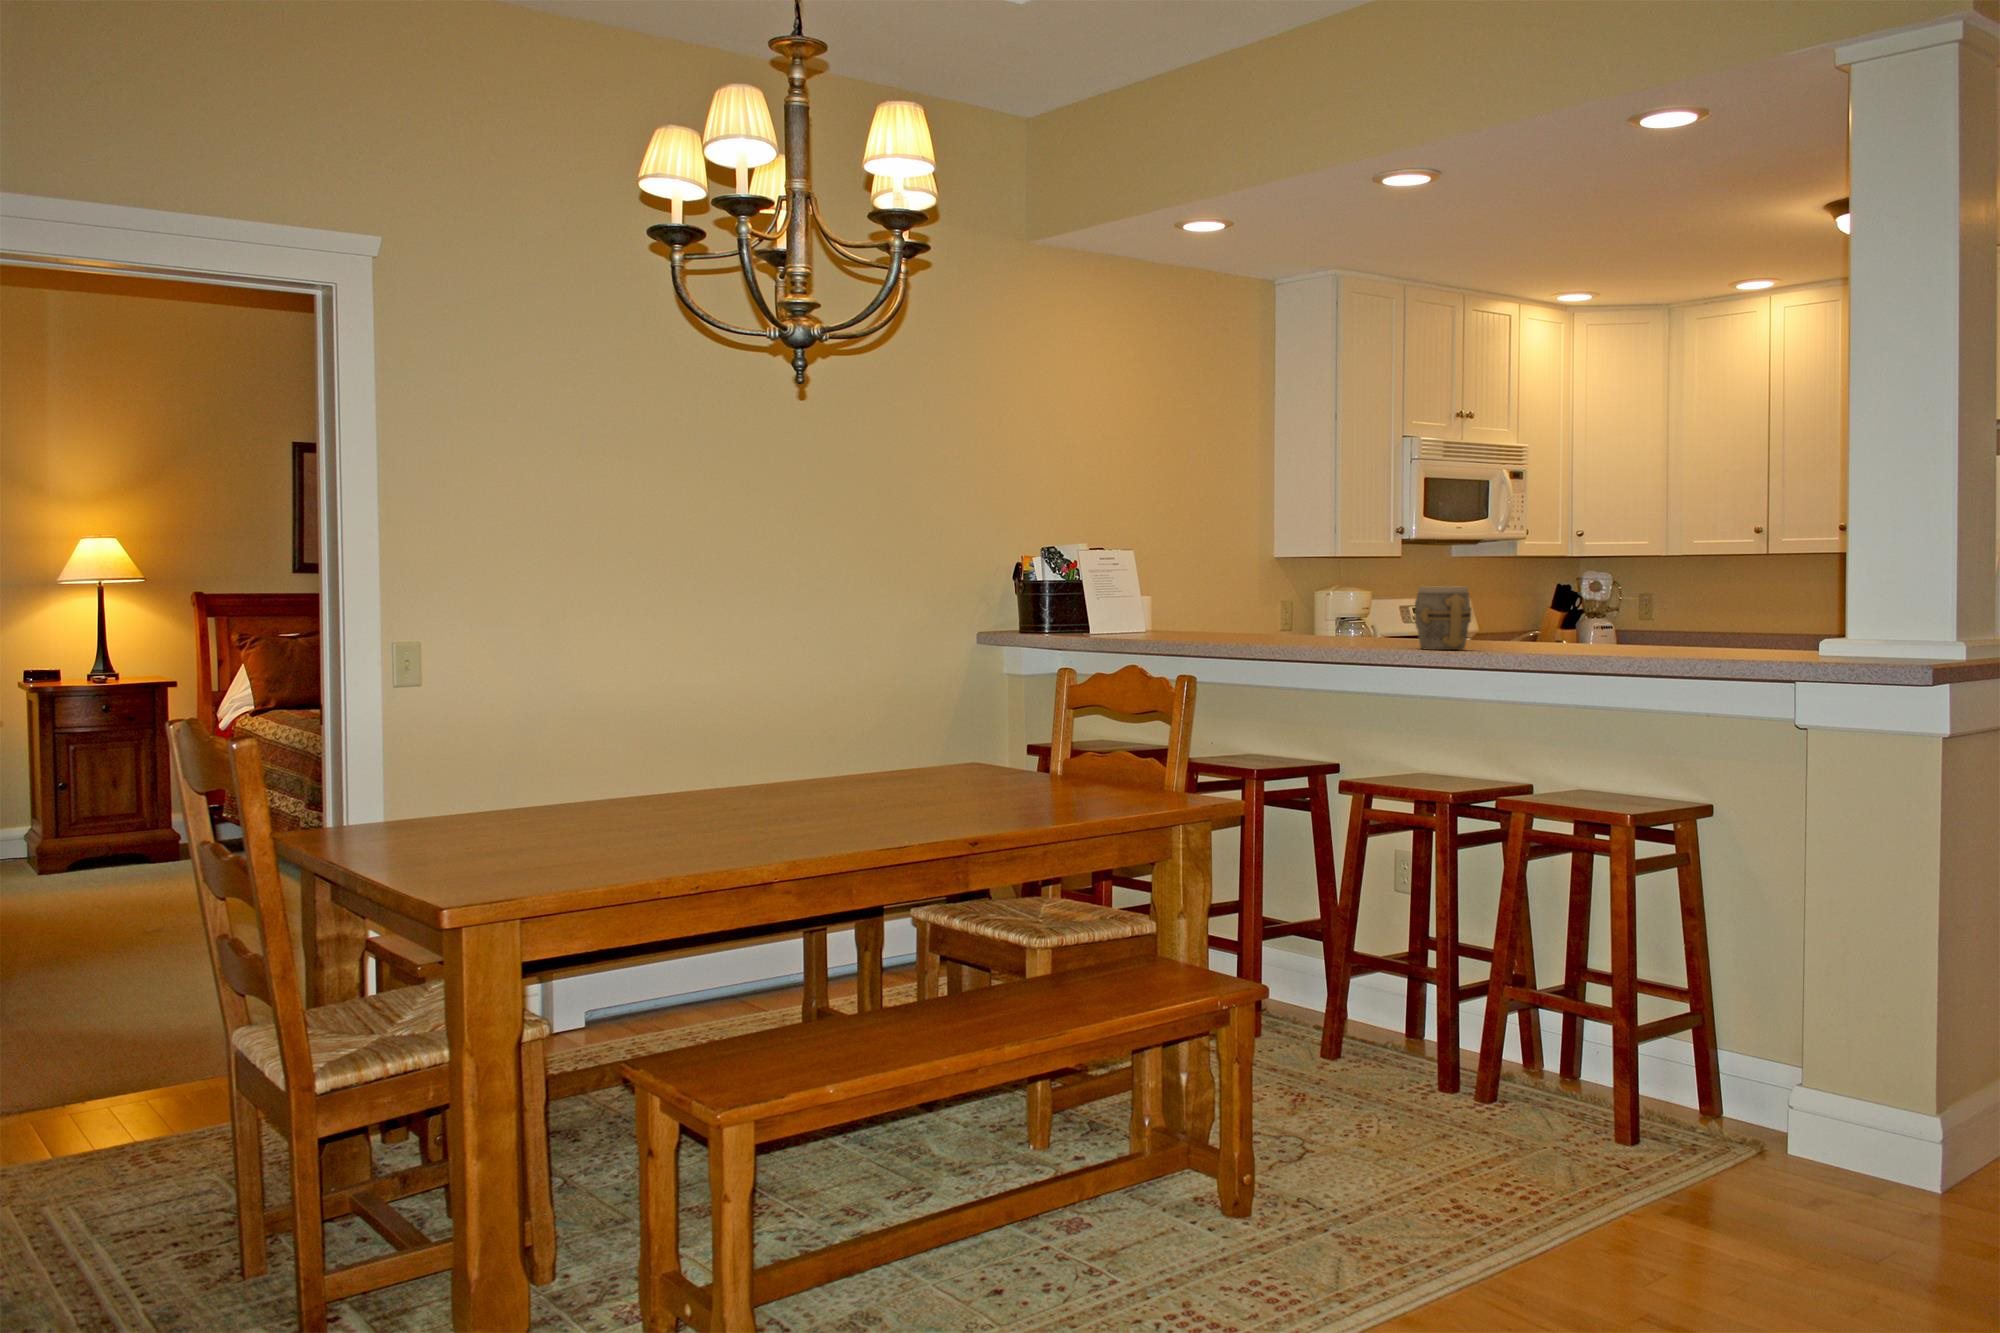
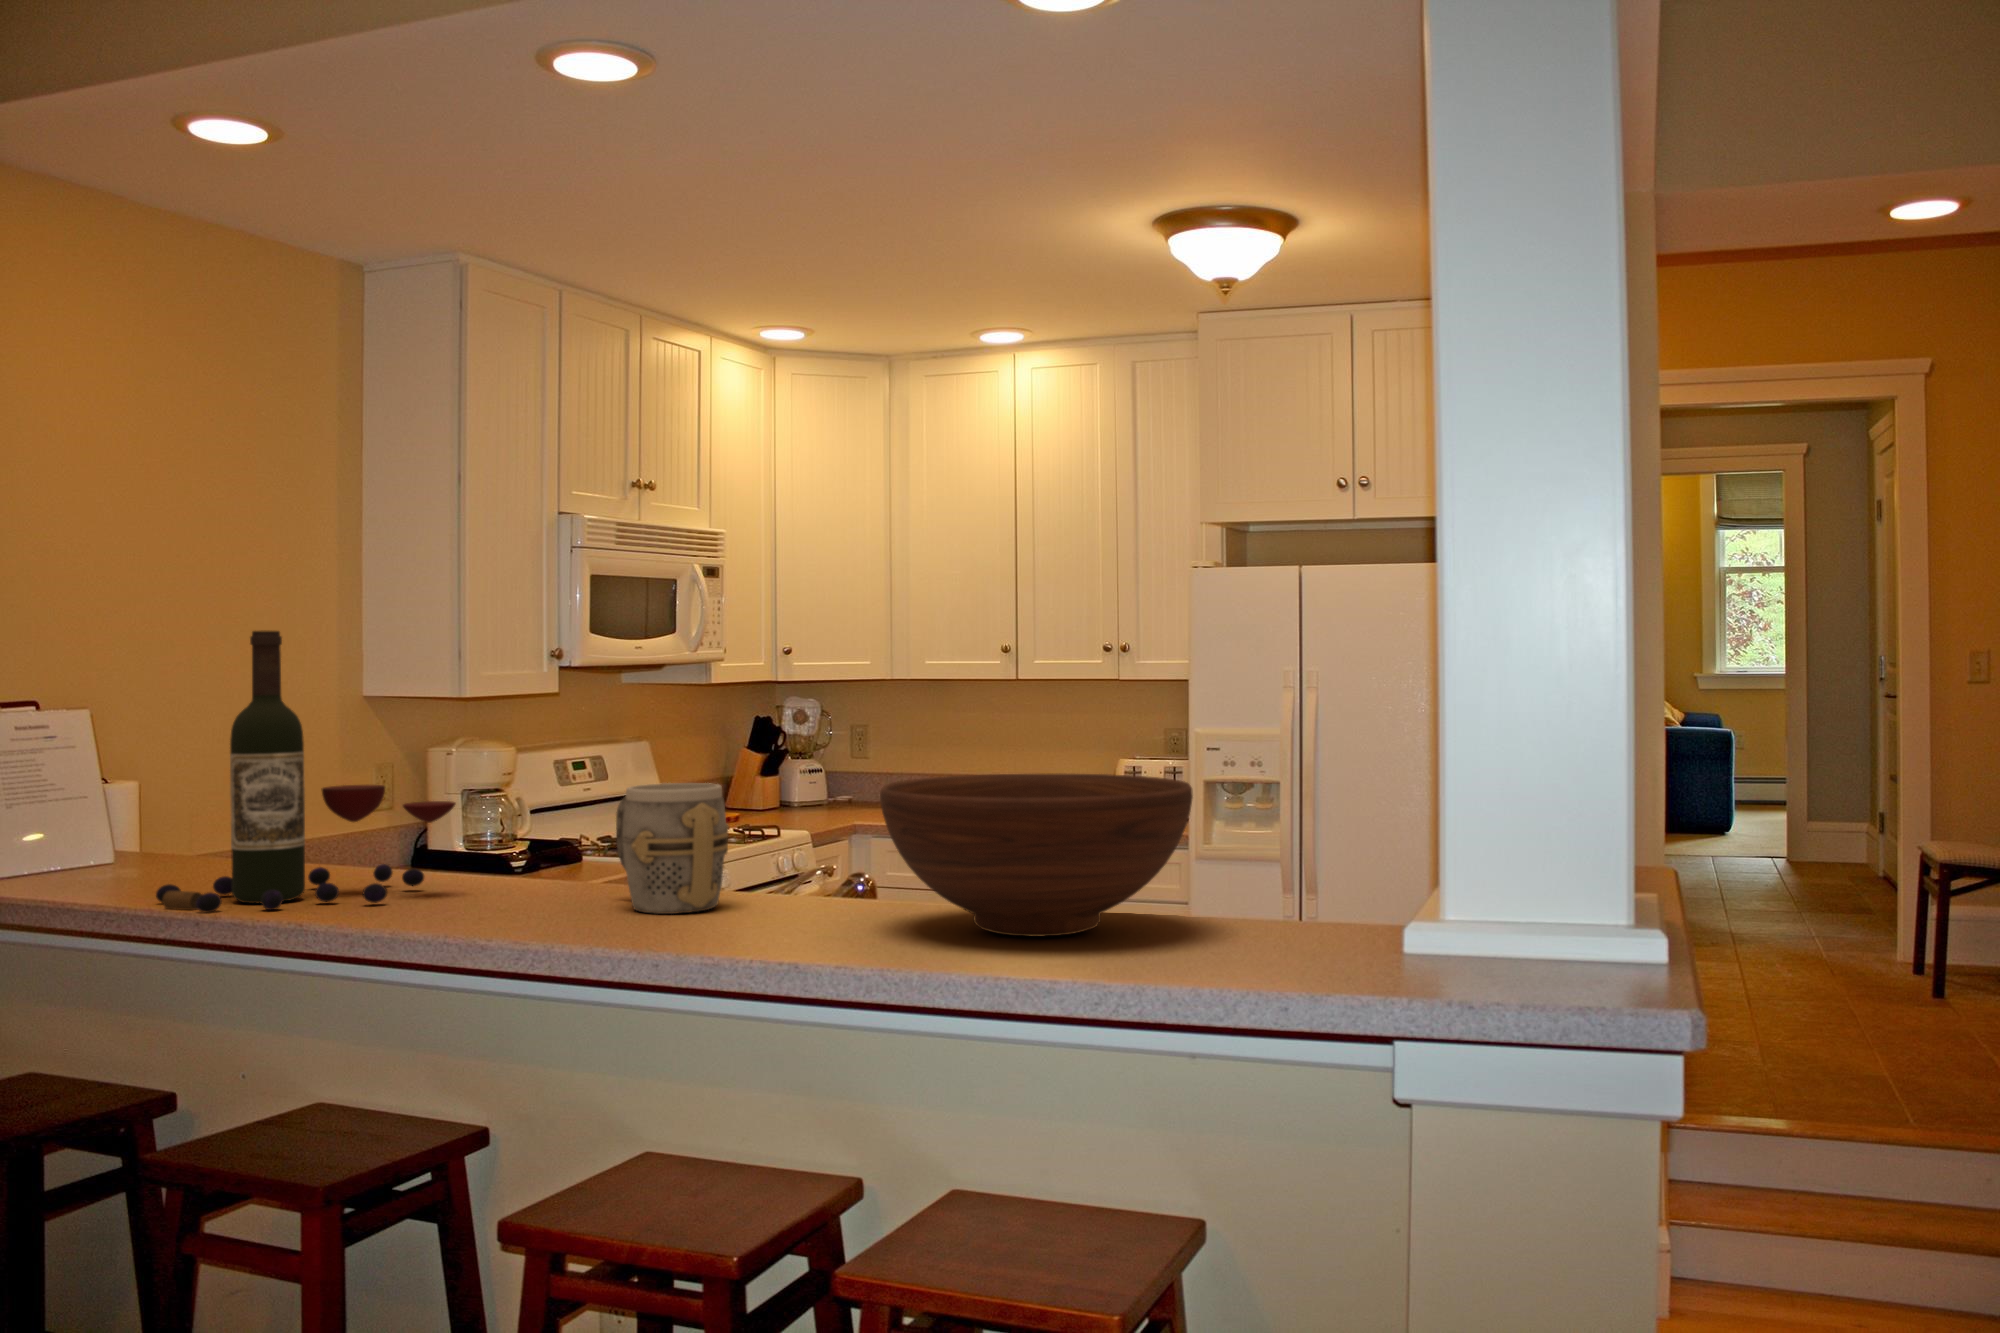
wine bottle: none [1196,510,1338,643] -> present [156,631,456,913]
fruit bowl: none [1540,582,1714,658] -> present [880,774,1193,937]

